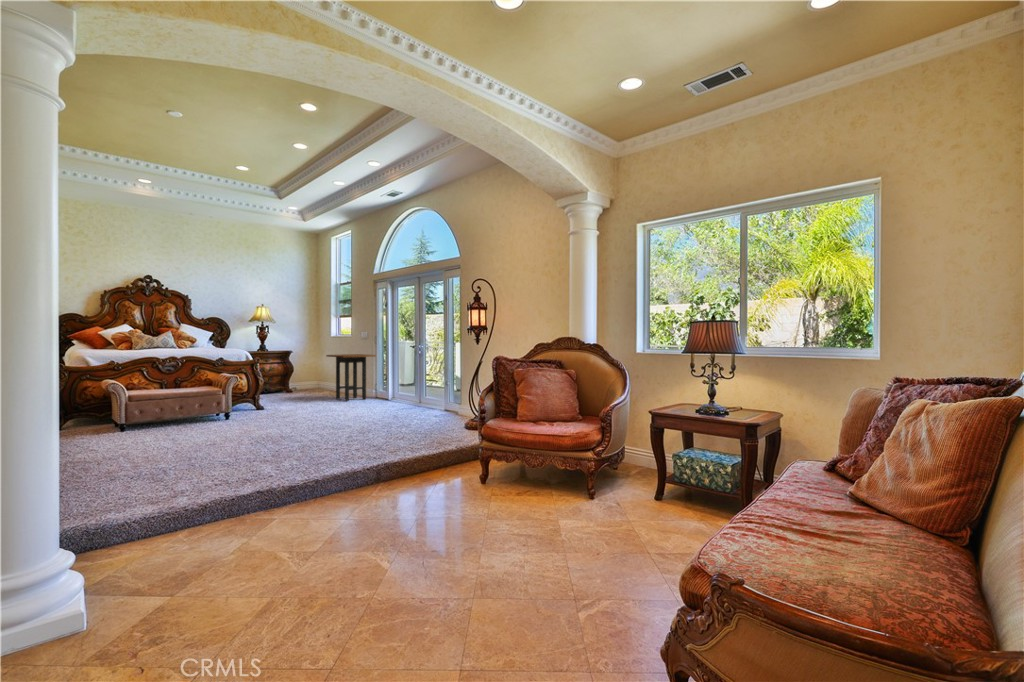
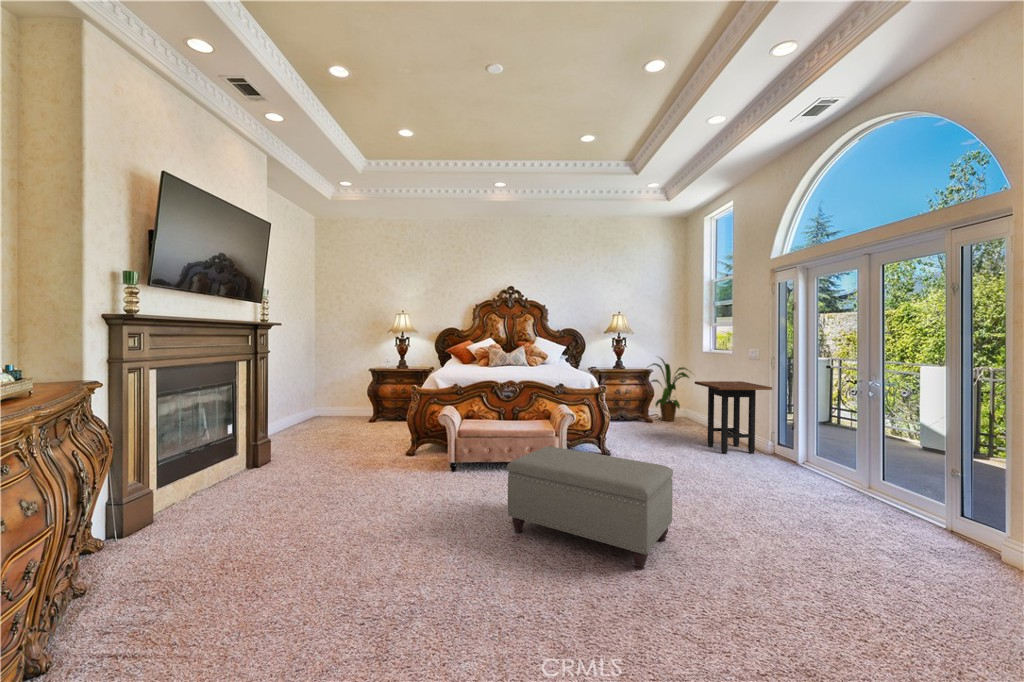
house plant: none [285,341,327,392] -> present [651,358,691,421]
ottoman: none [205,388,316,441] -> present [507,447,673,570]

